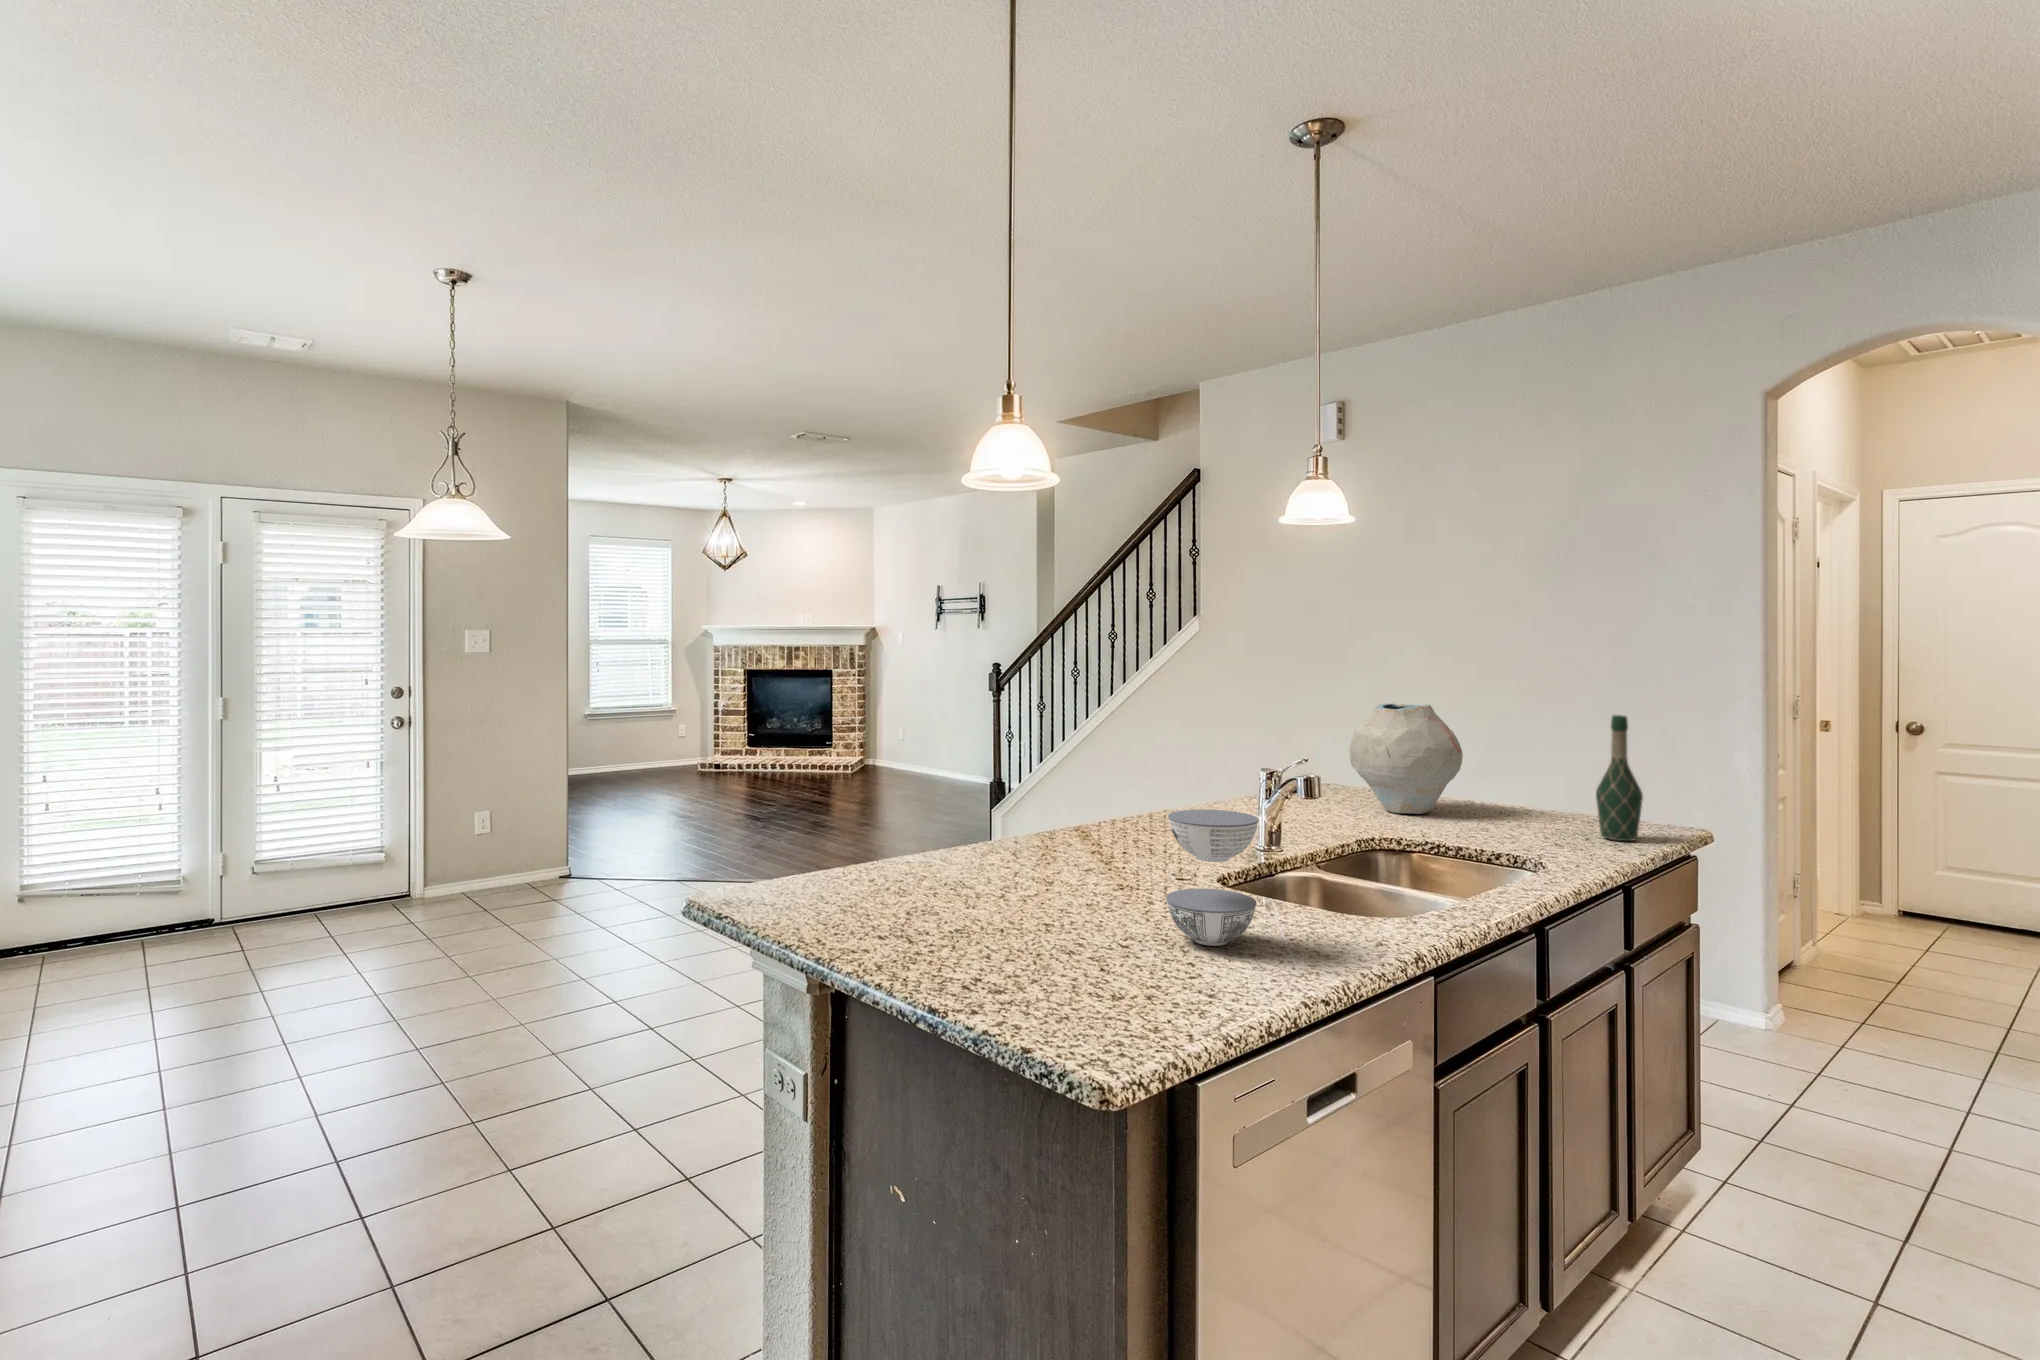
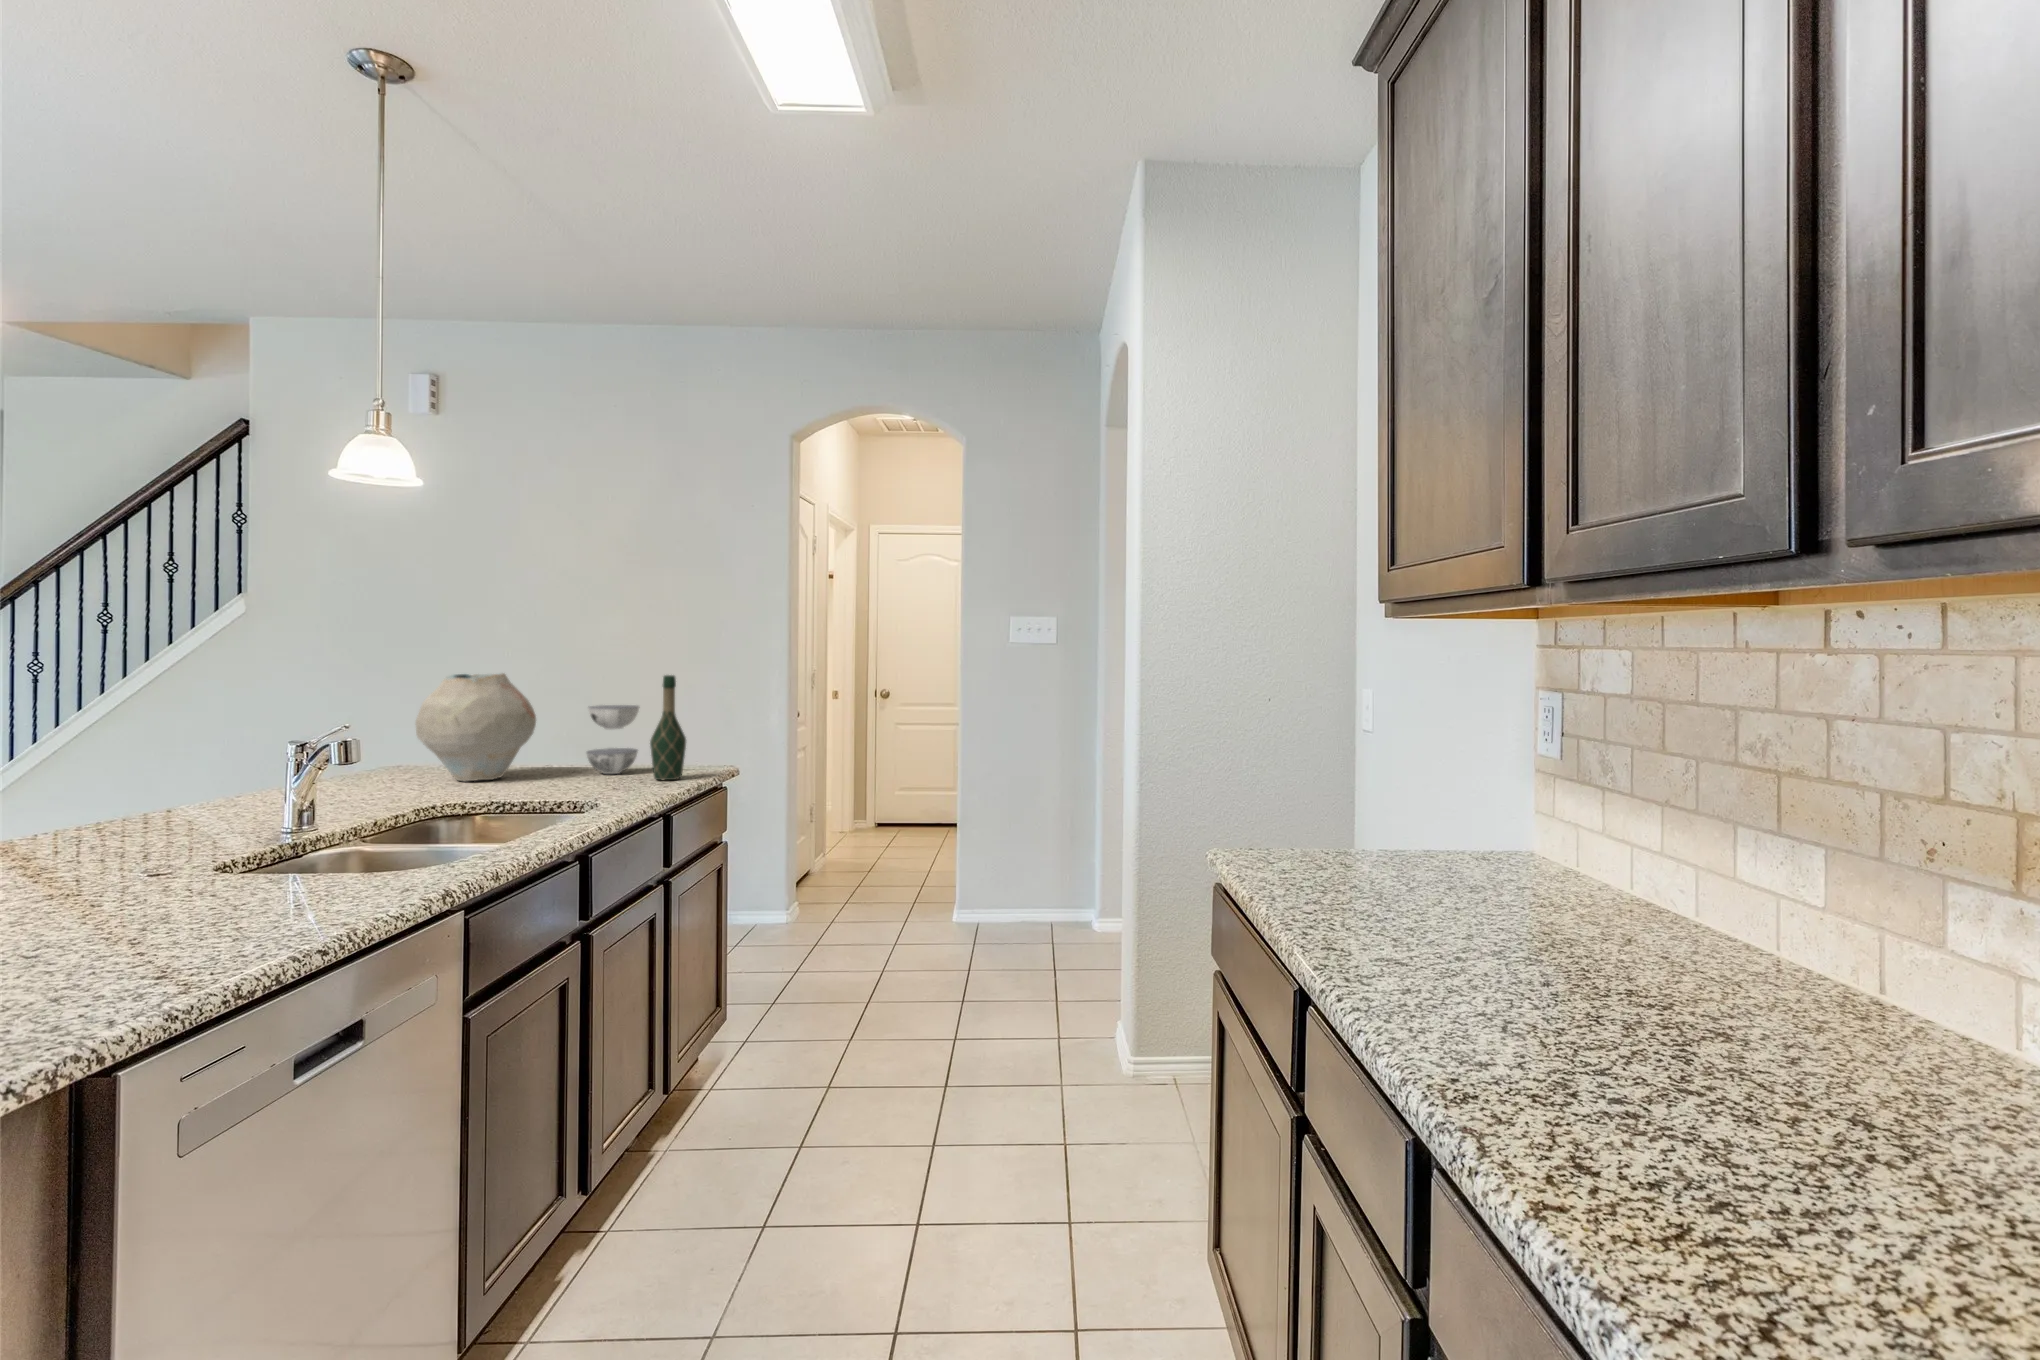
bowl: present [1166,810,1259,946] -> present [587,705,640,774]

